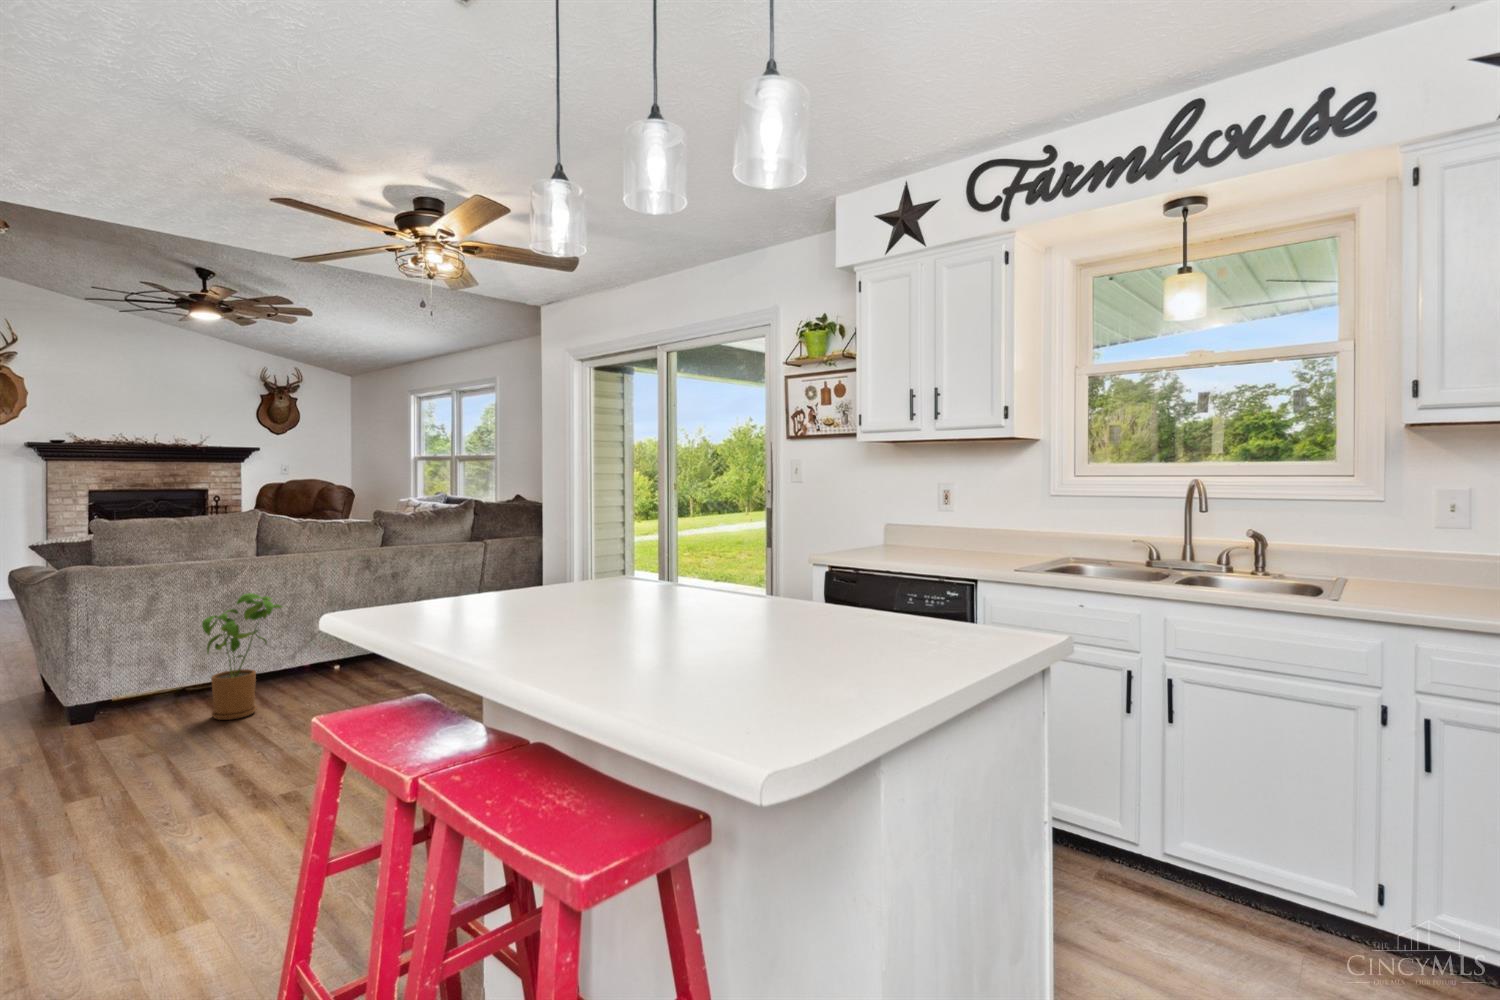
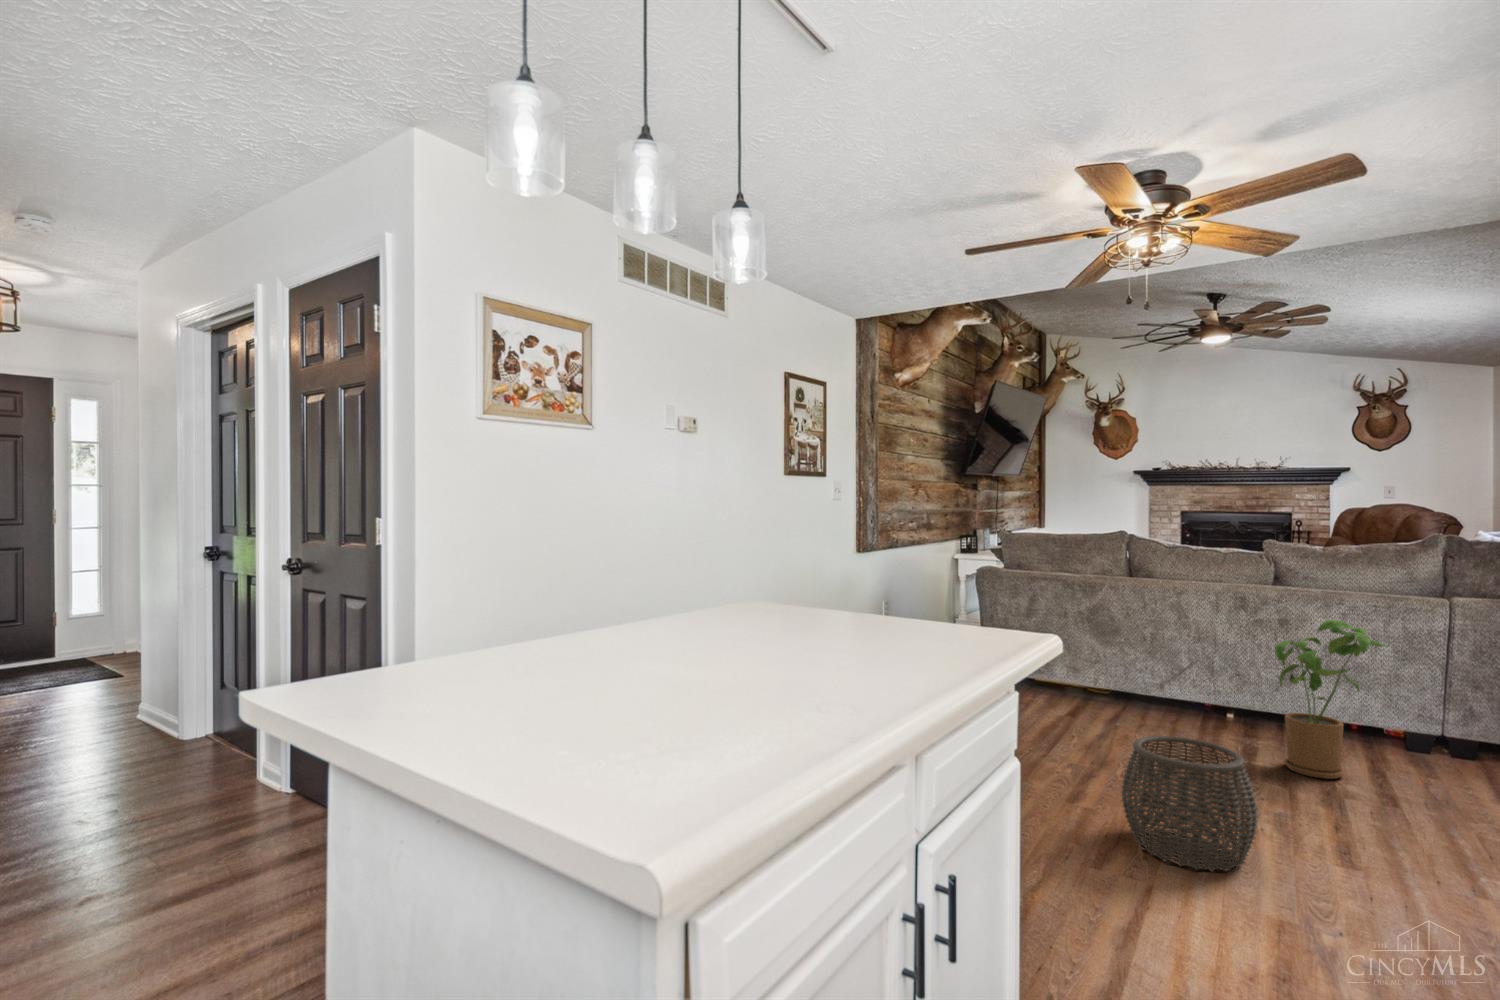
woven basket: none [67,716,196,830] -> present [1122,736,1258,872]

